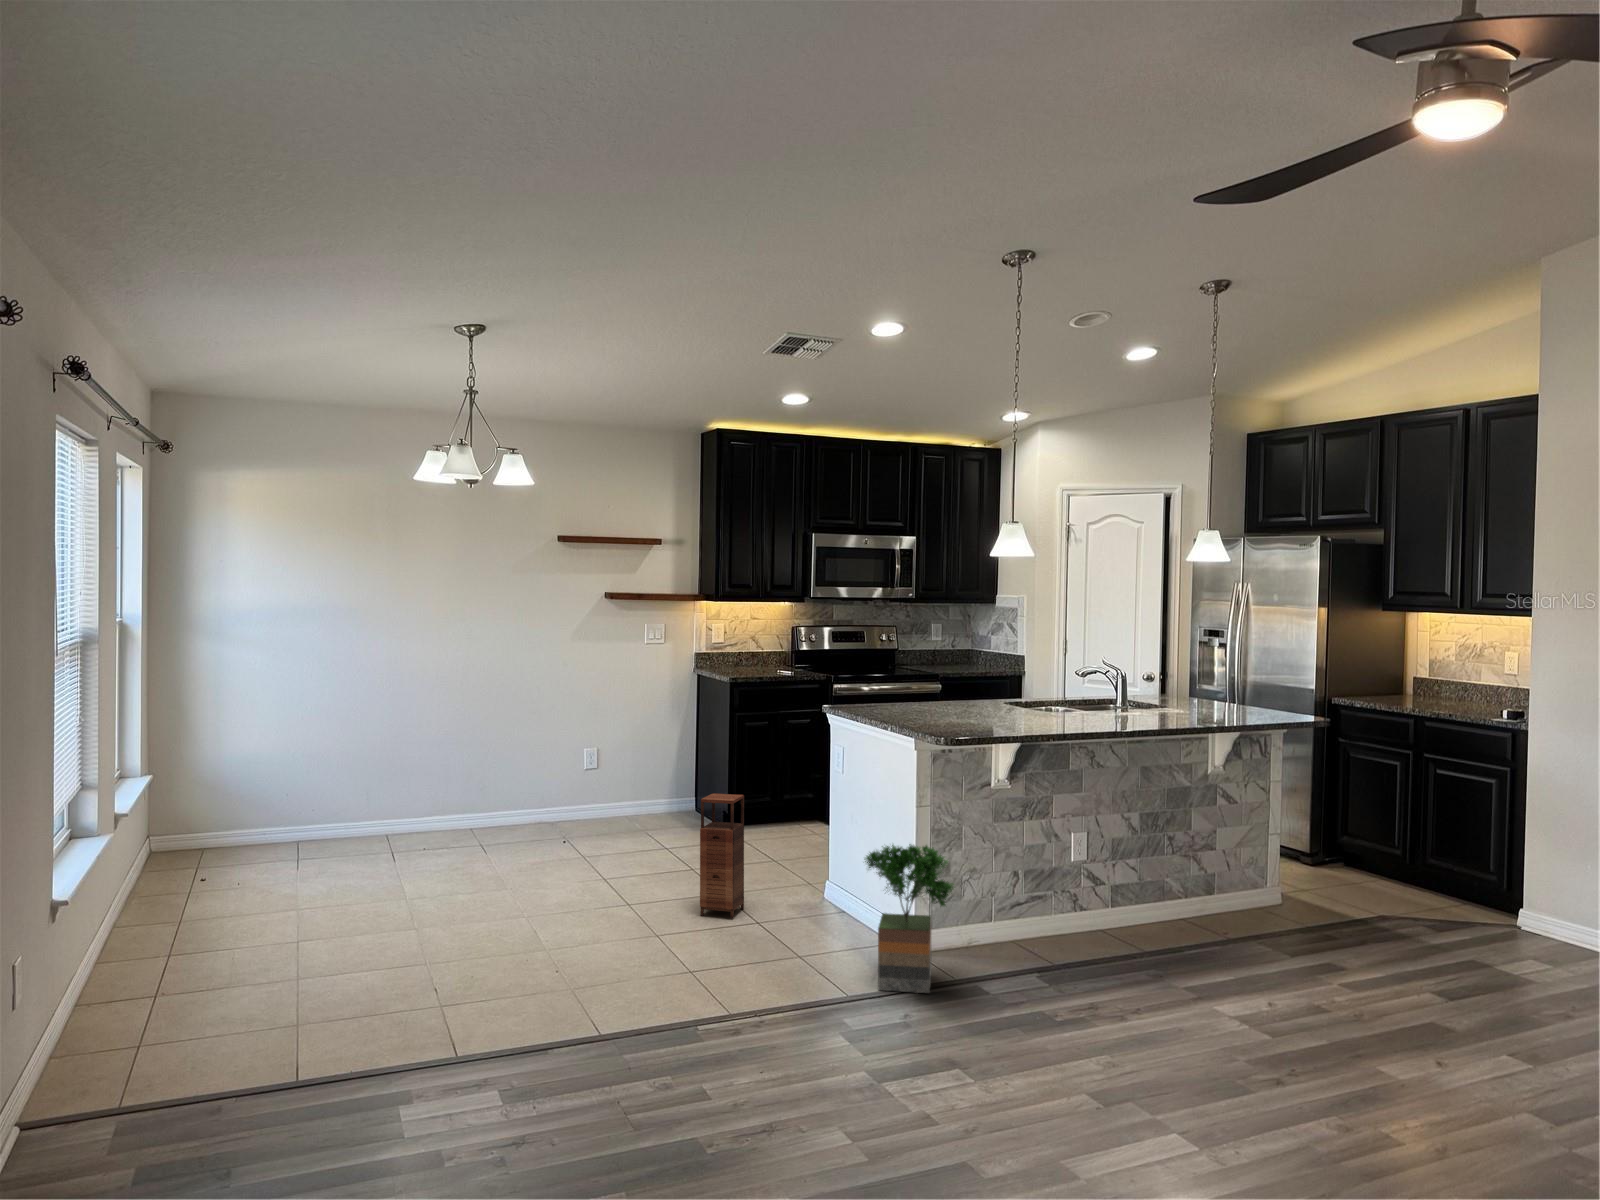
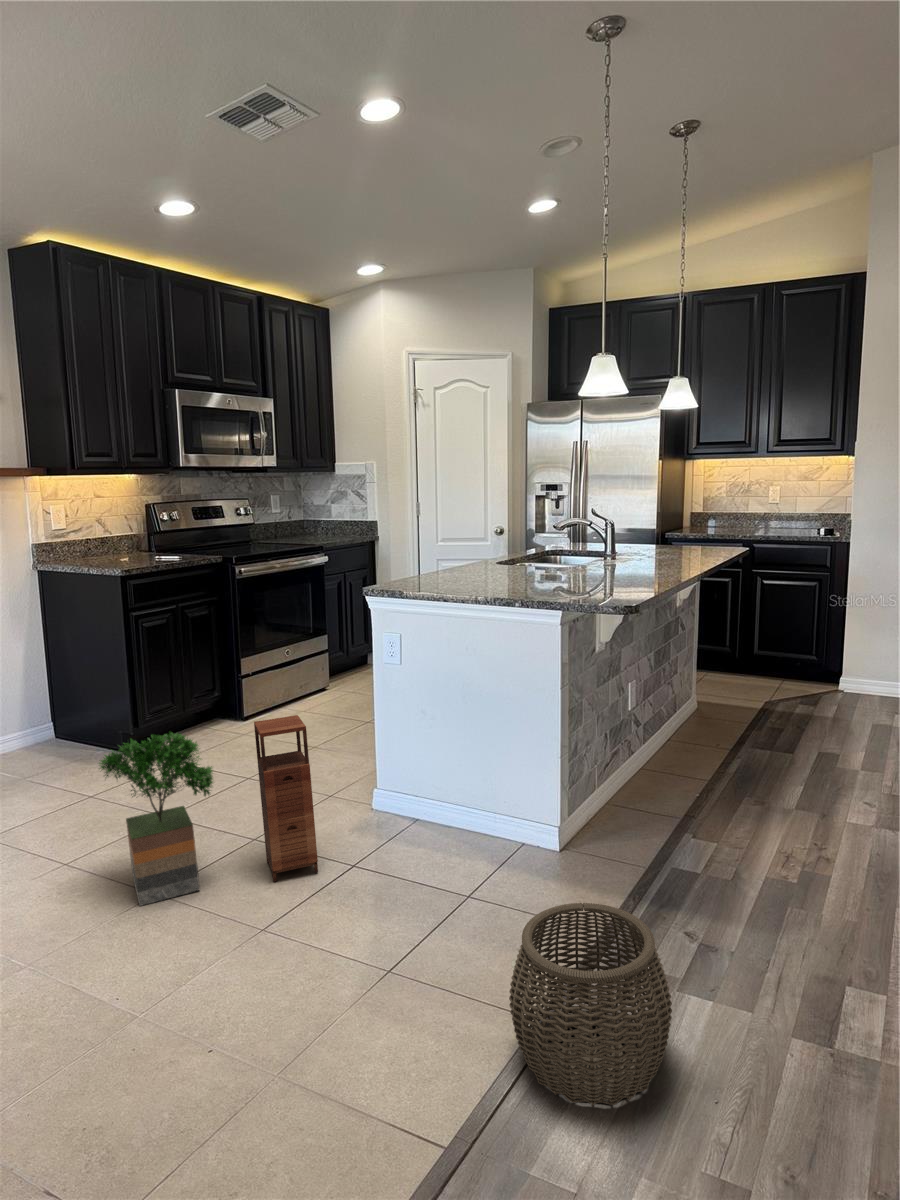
potted tree: present [864,844,954,993] -> present [99,732,213,906]
woven basket: none [678,931,792,1058] -> present [509,903,672,1106]

